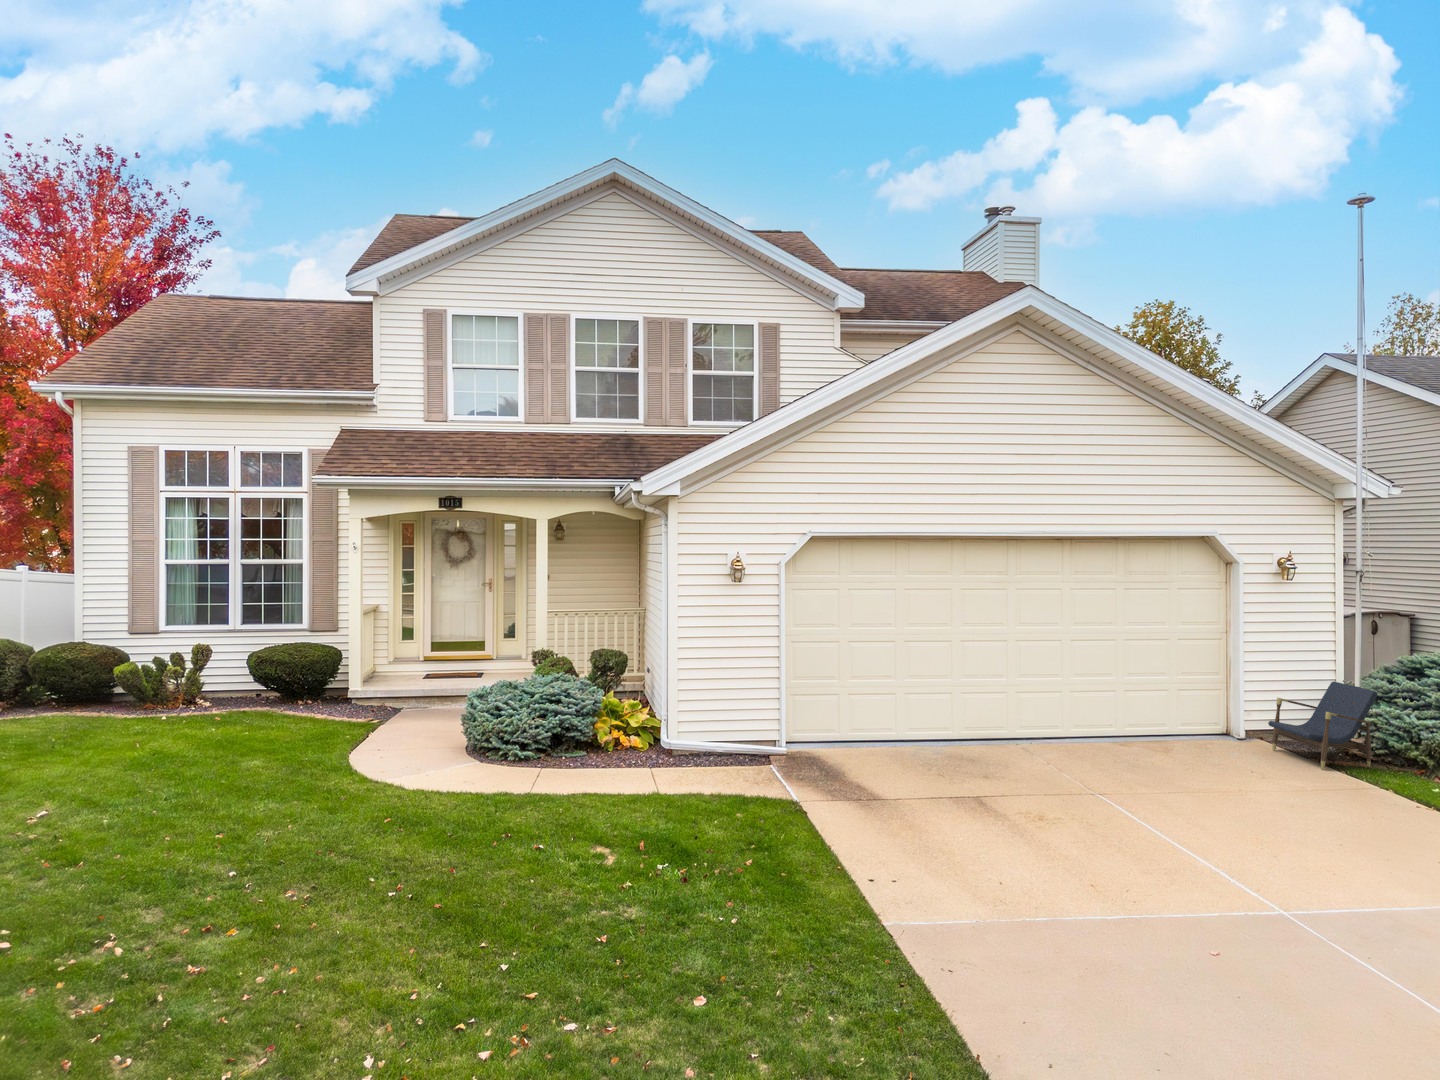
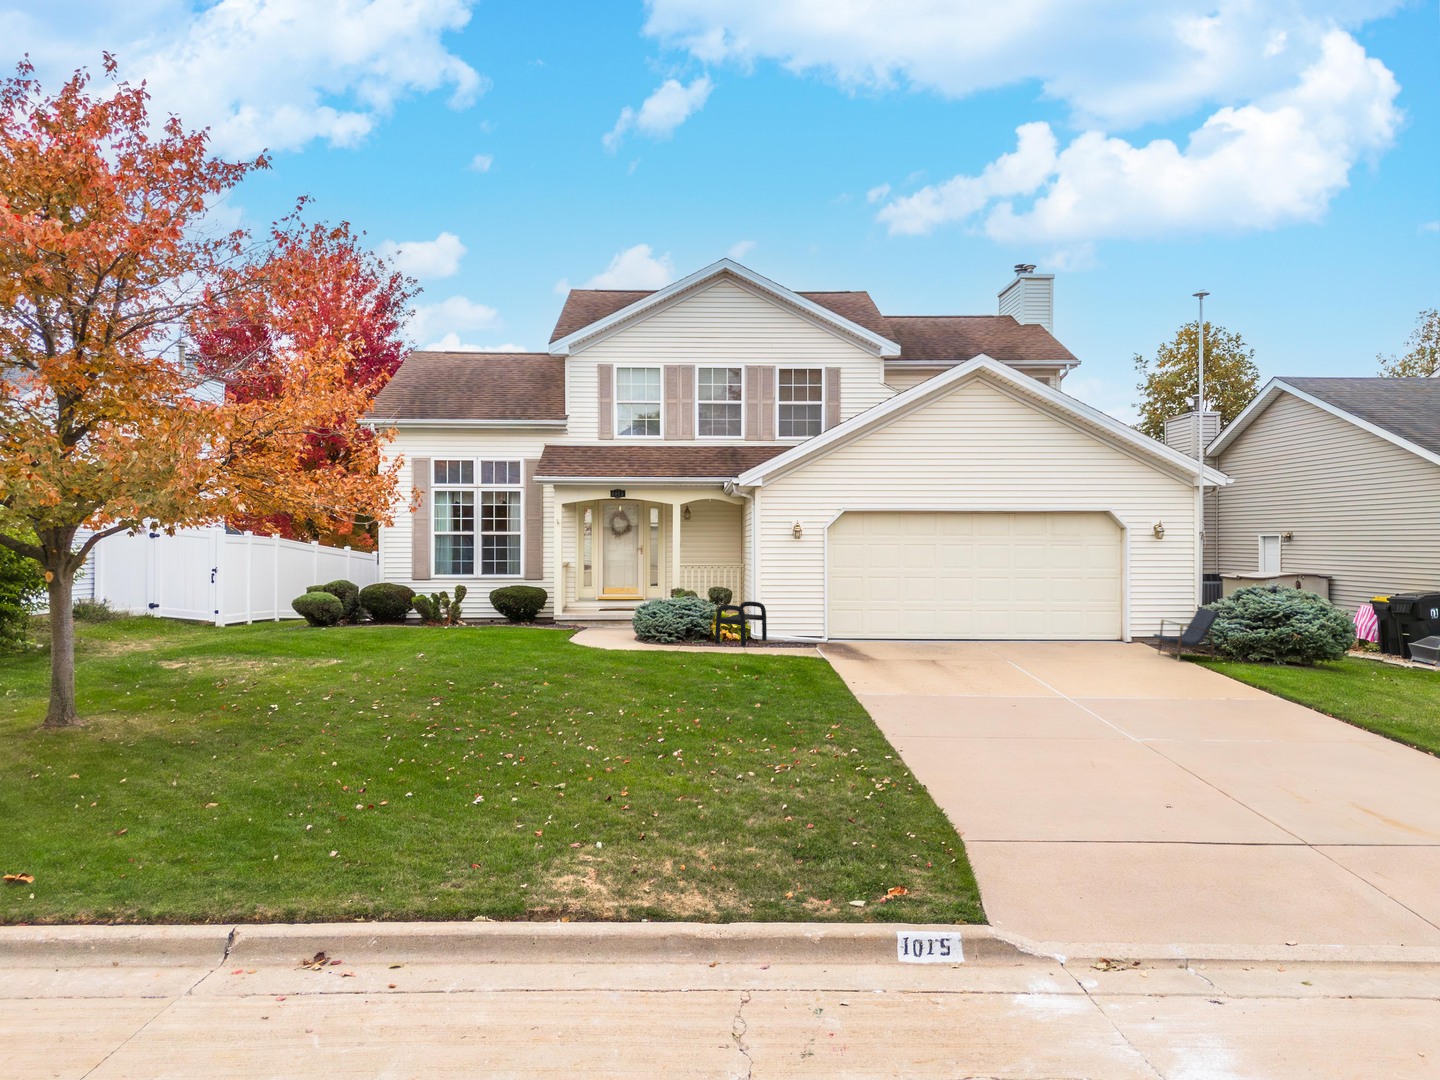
bench: none [602,681,686,766] -> present [715,601,767,646]

